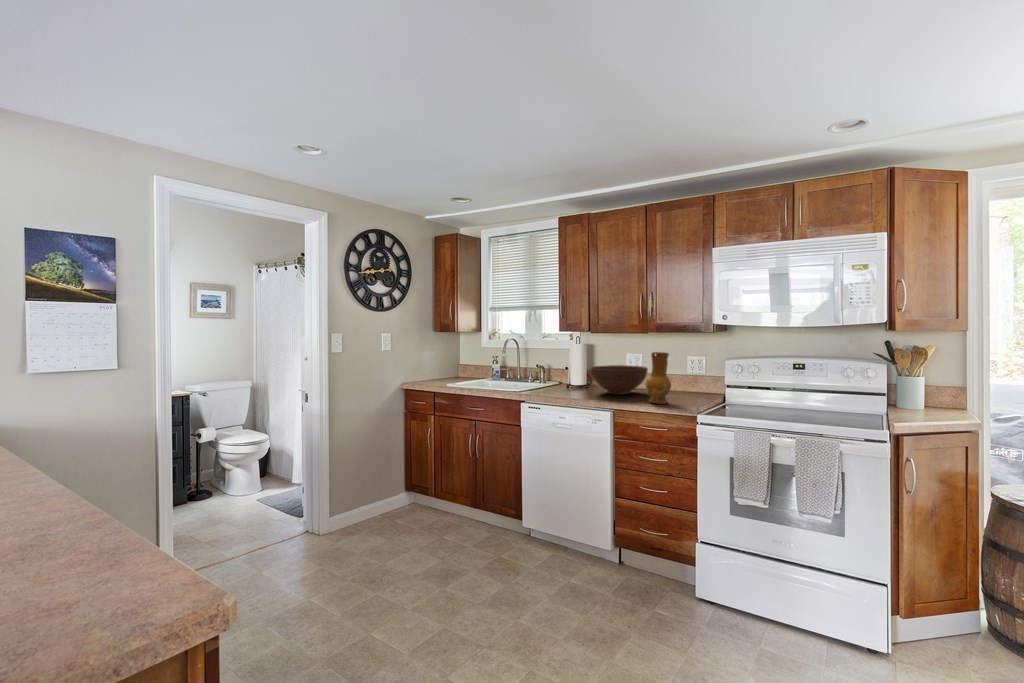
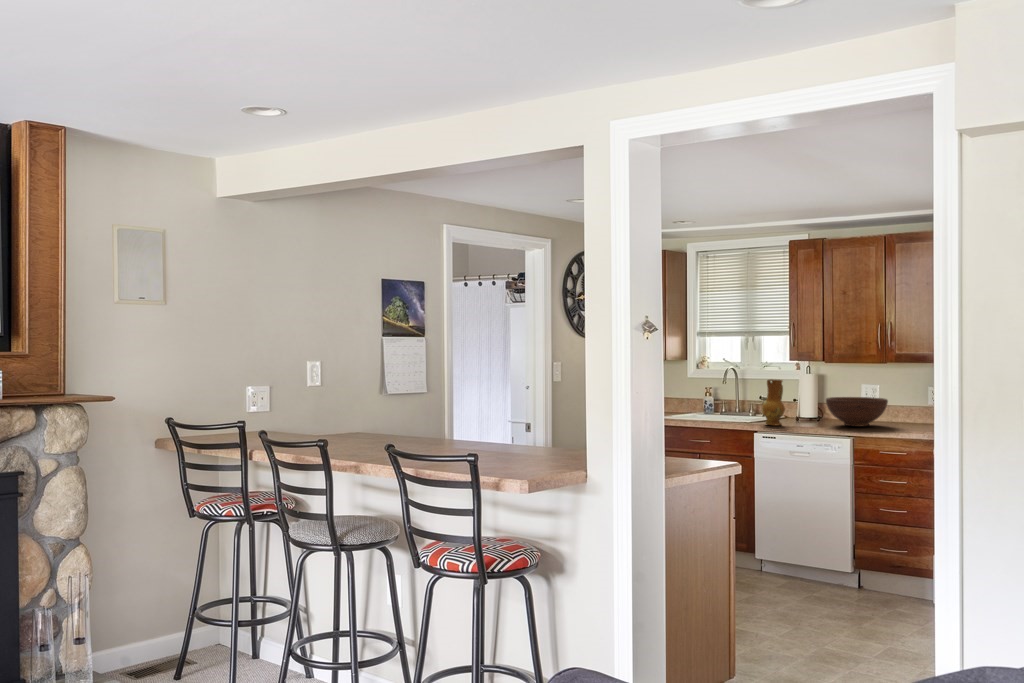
ceramic jug: present [645,352,671,404] -> present [762,379,785,426]

